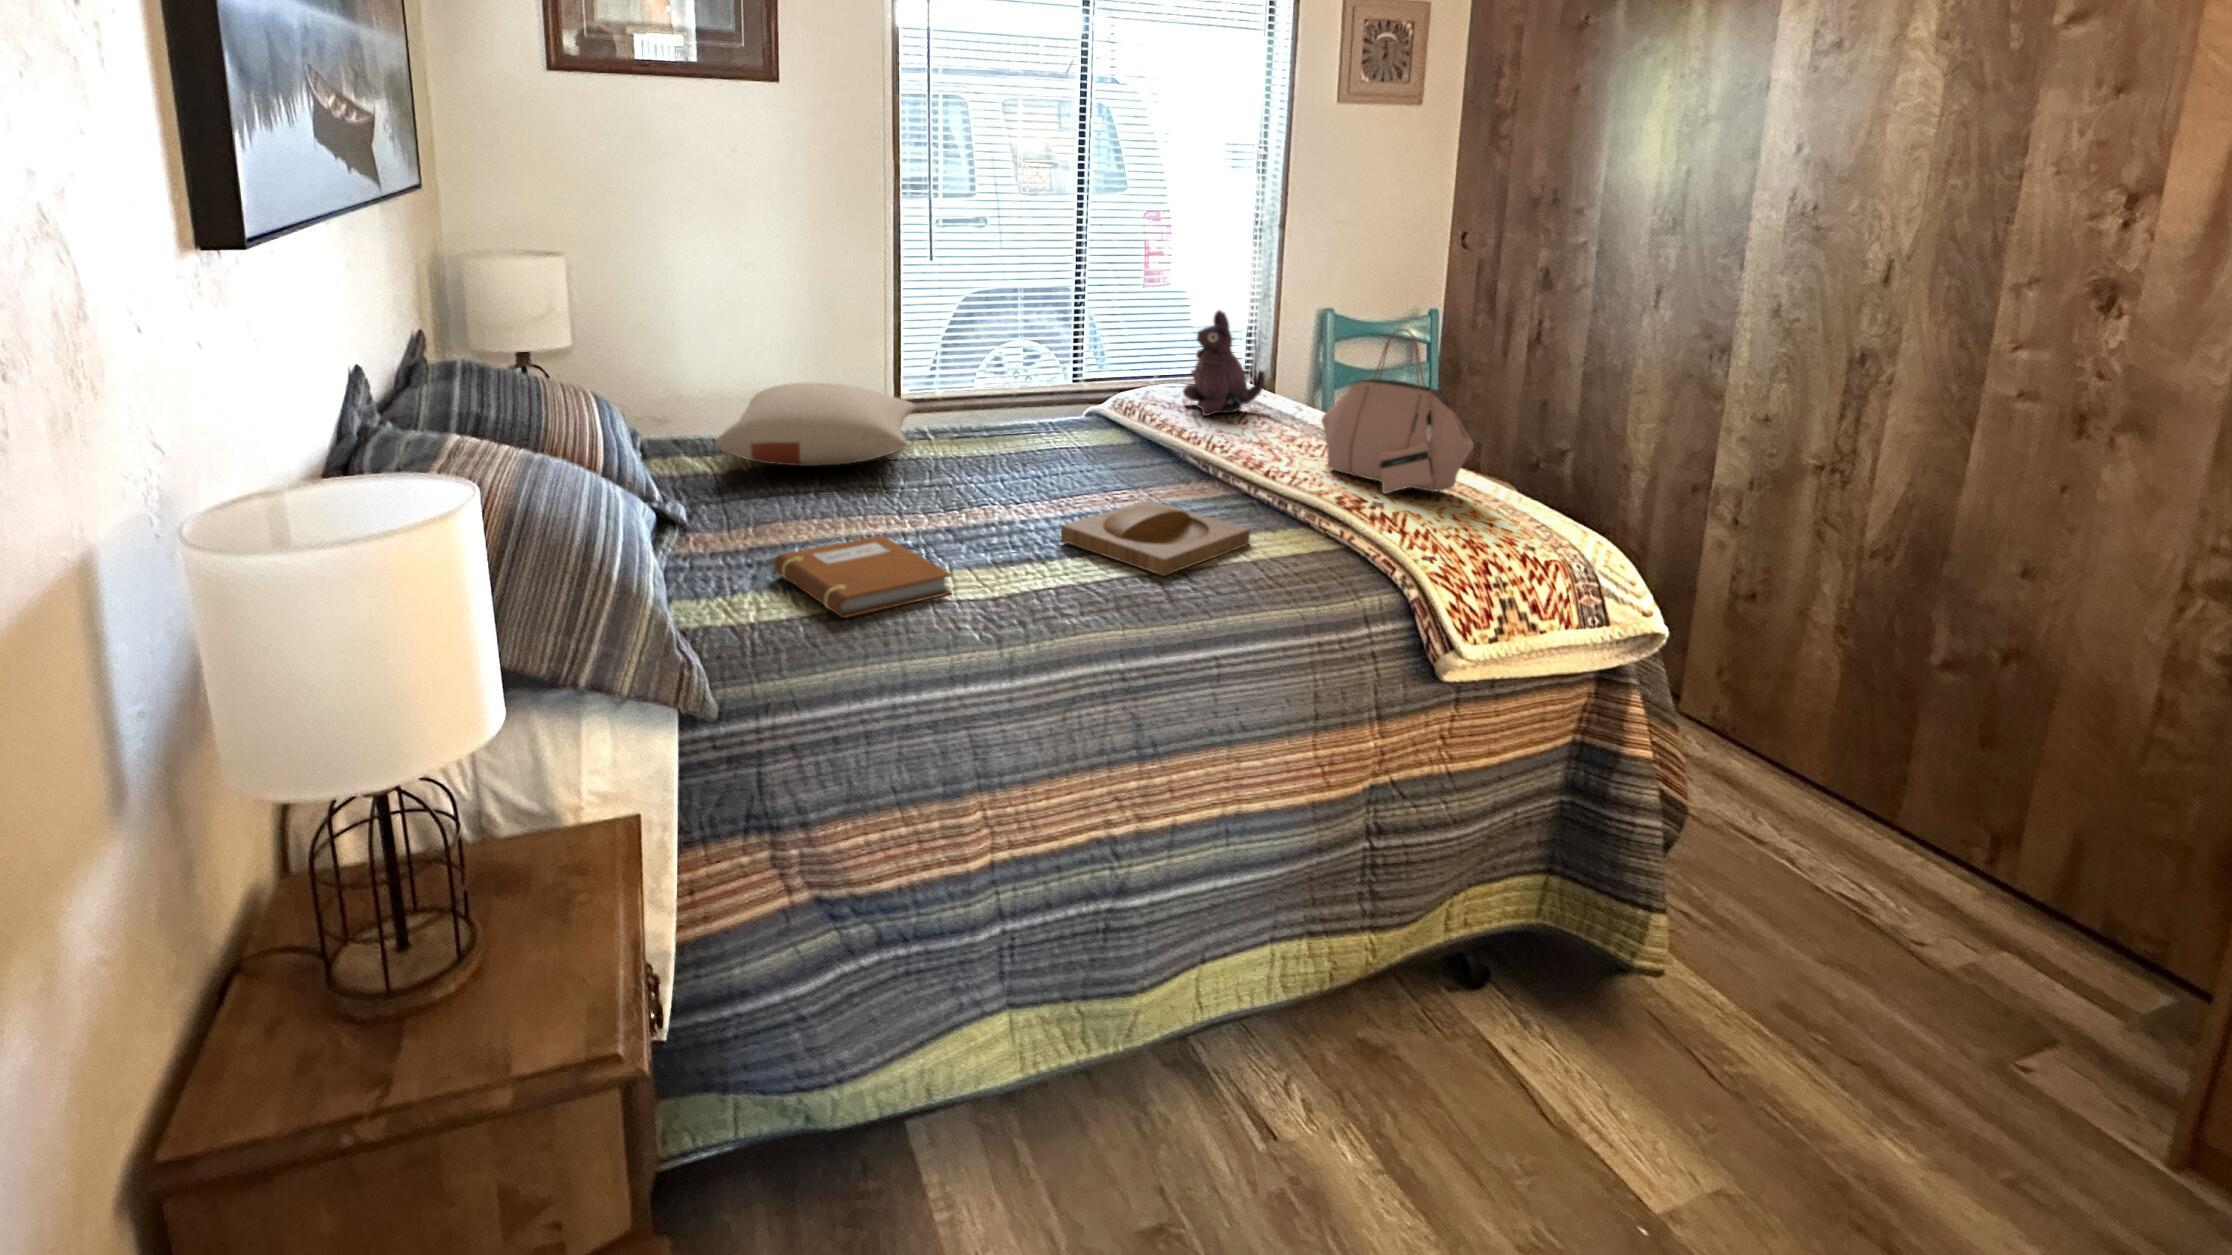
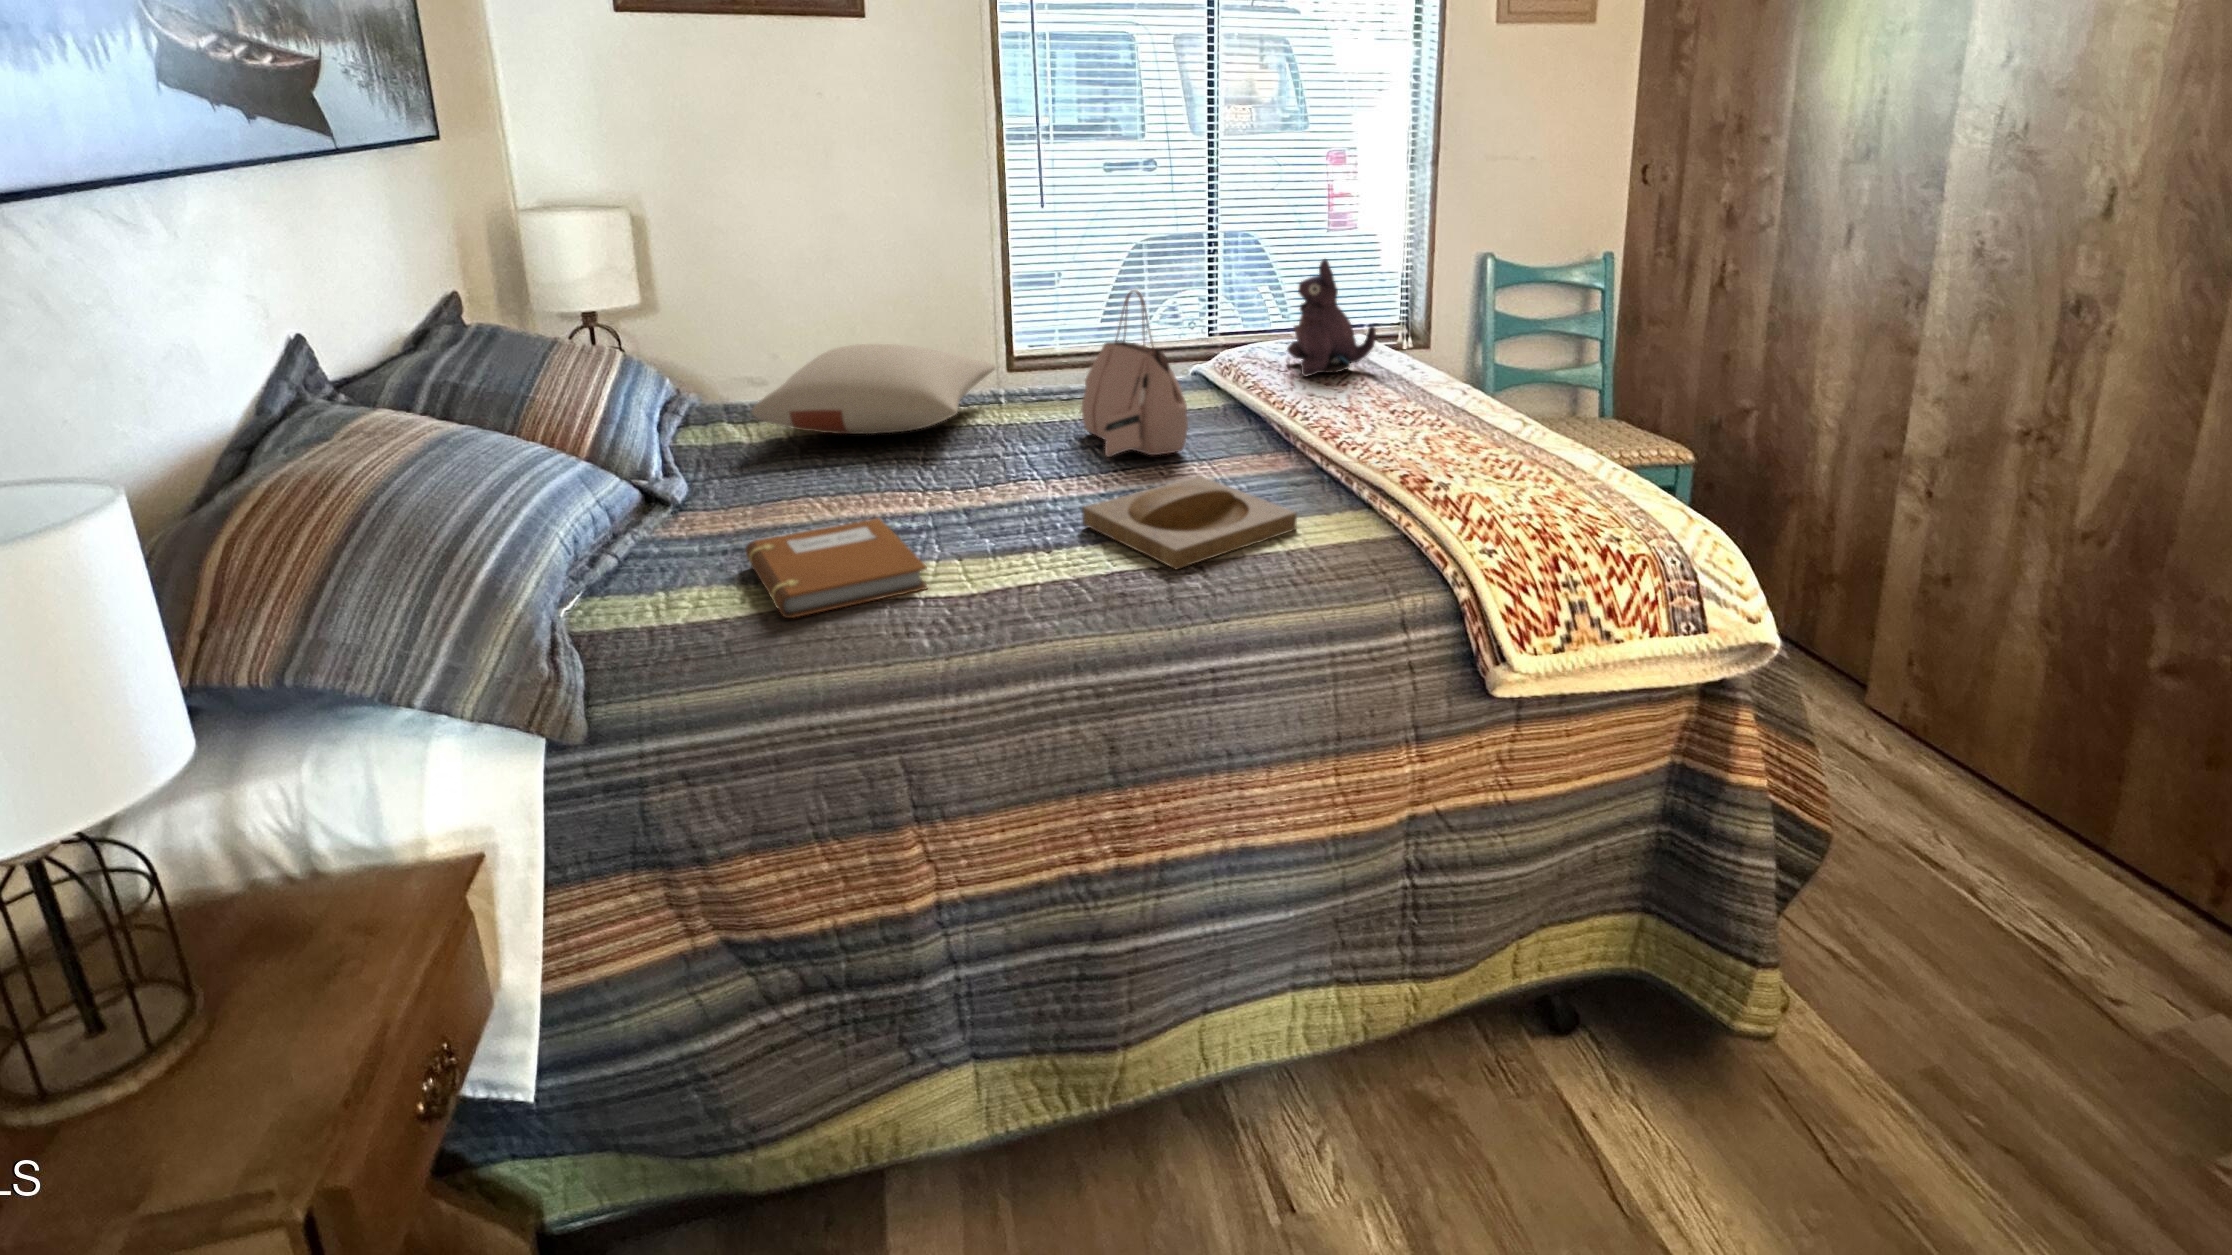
handbag: present [1321,329,1474,494] -> present [1081,290,1188,457]

